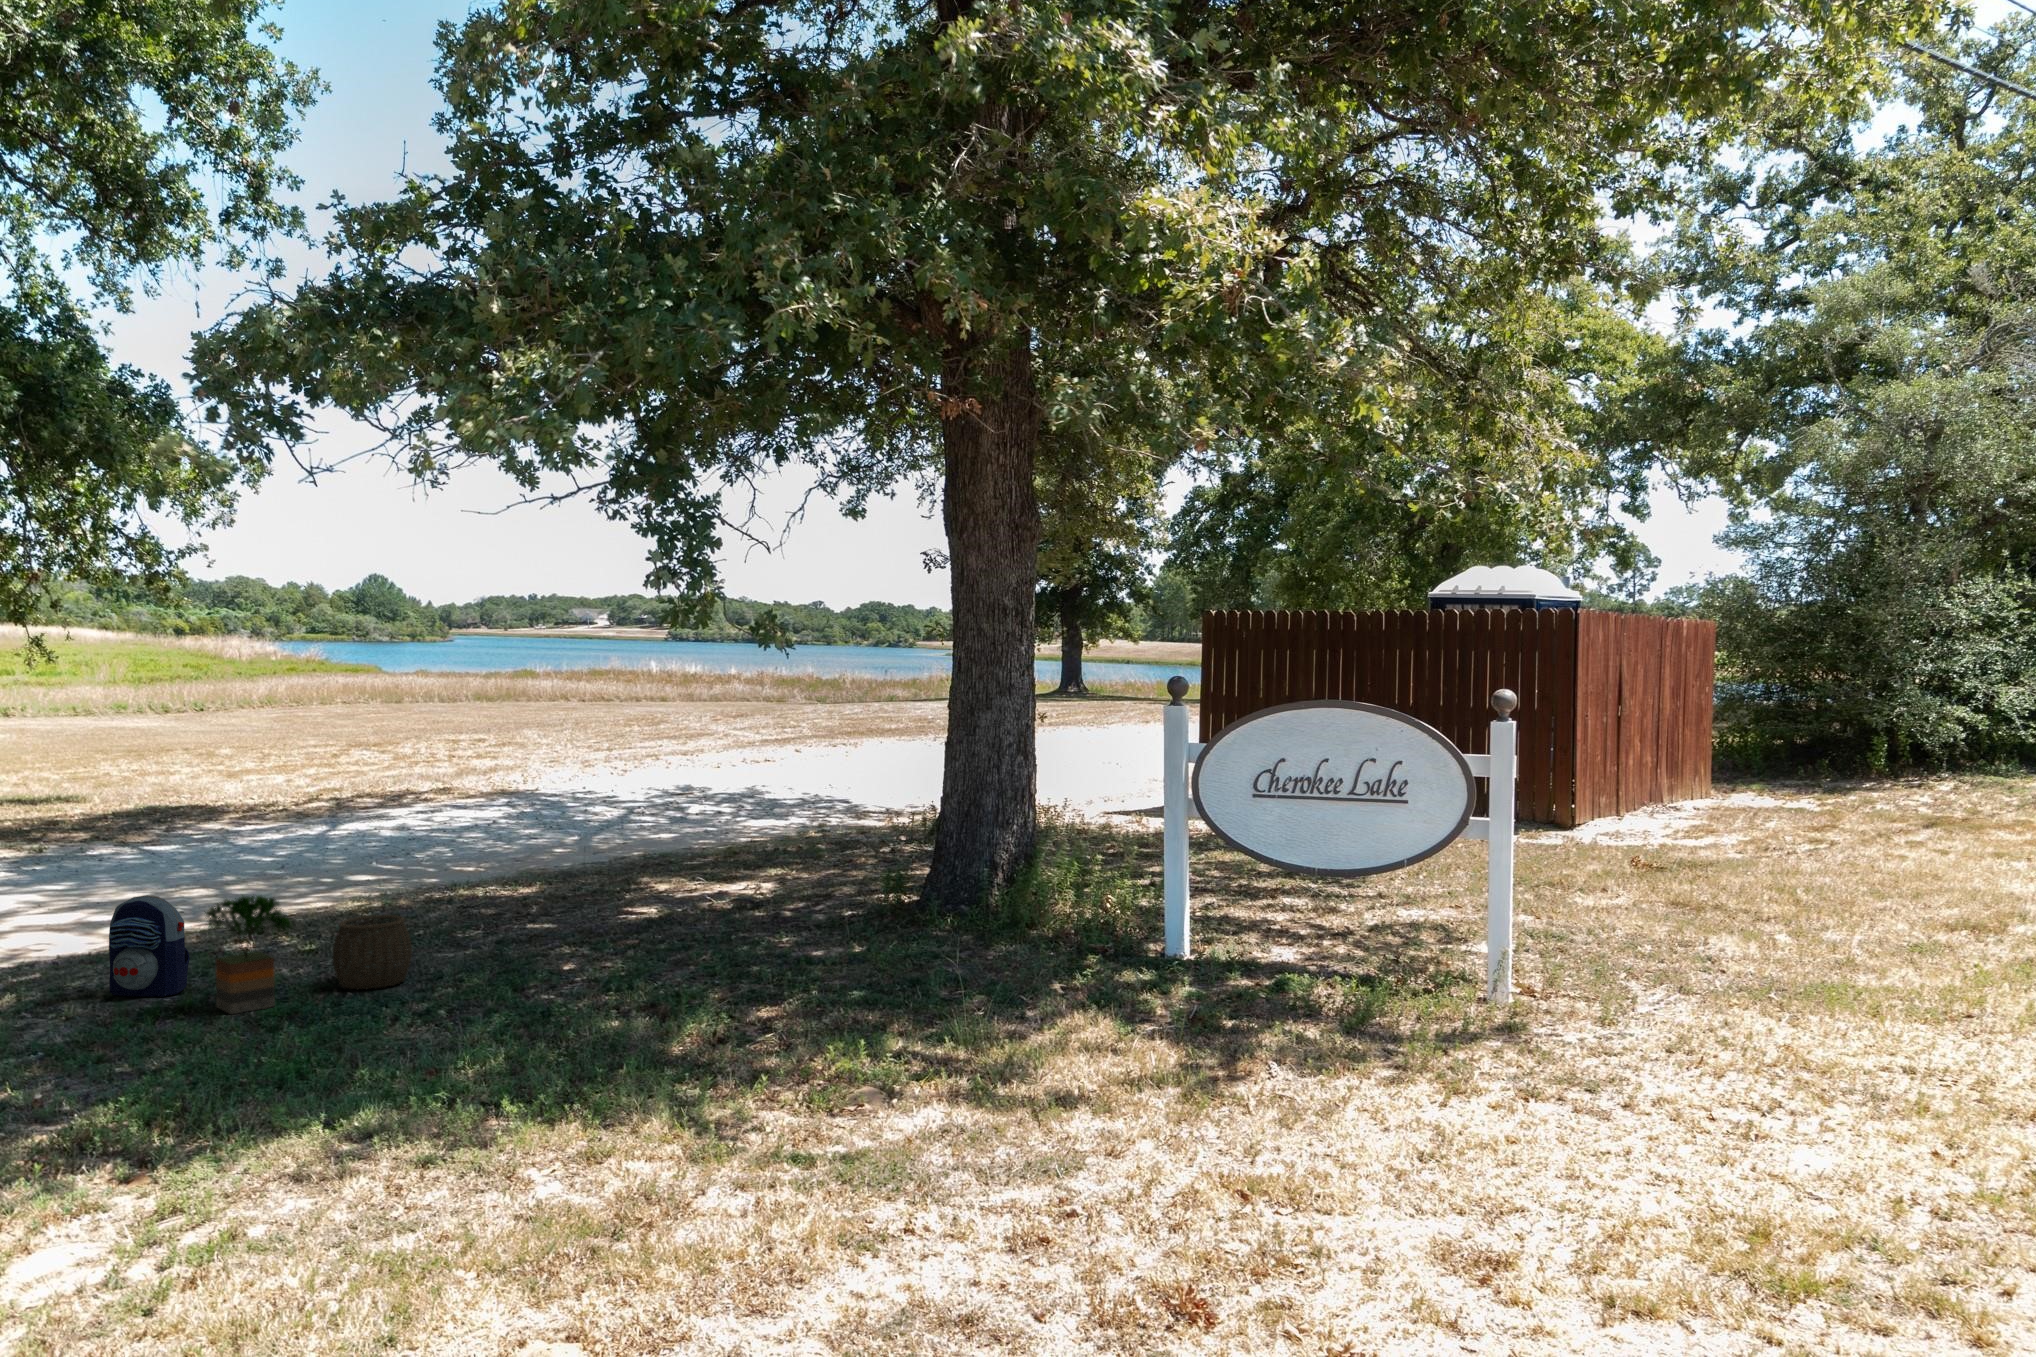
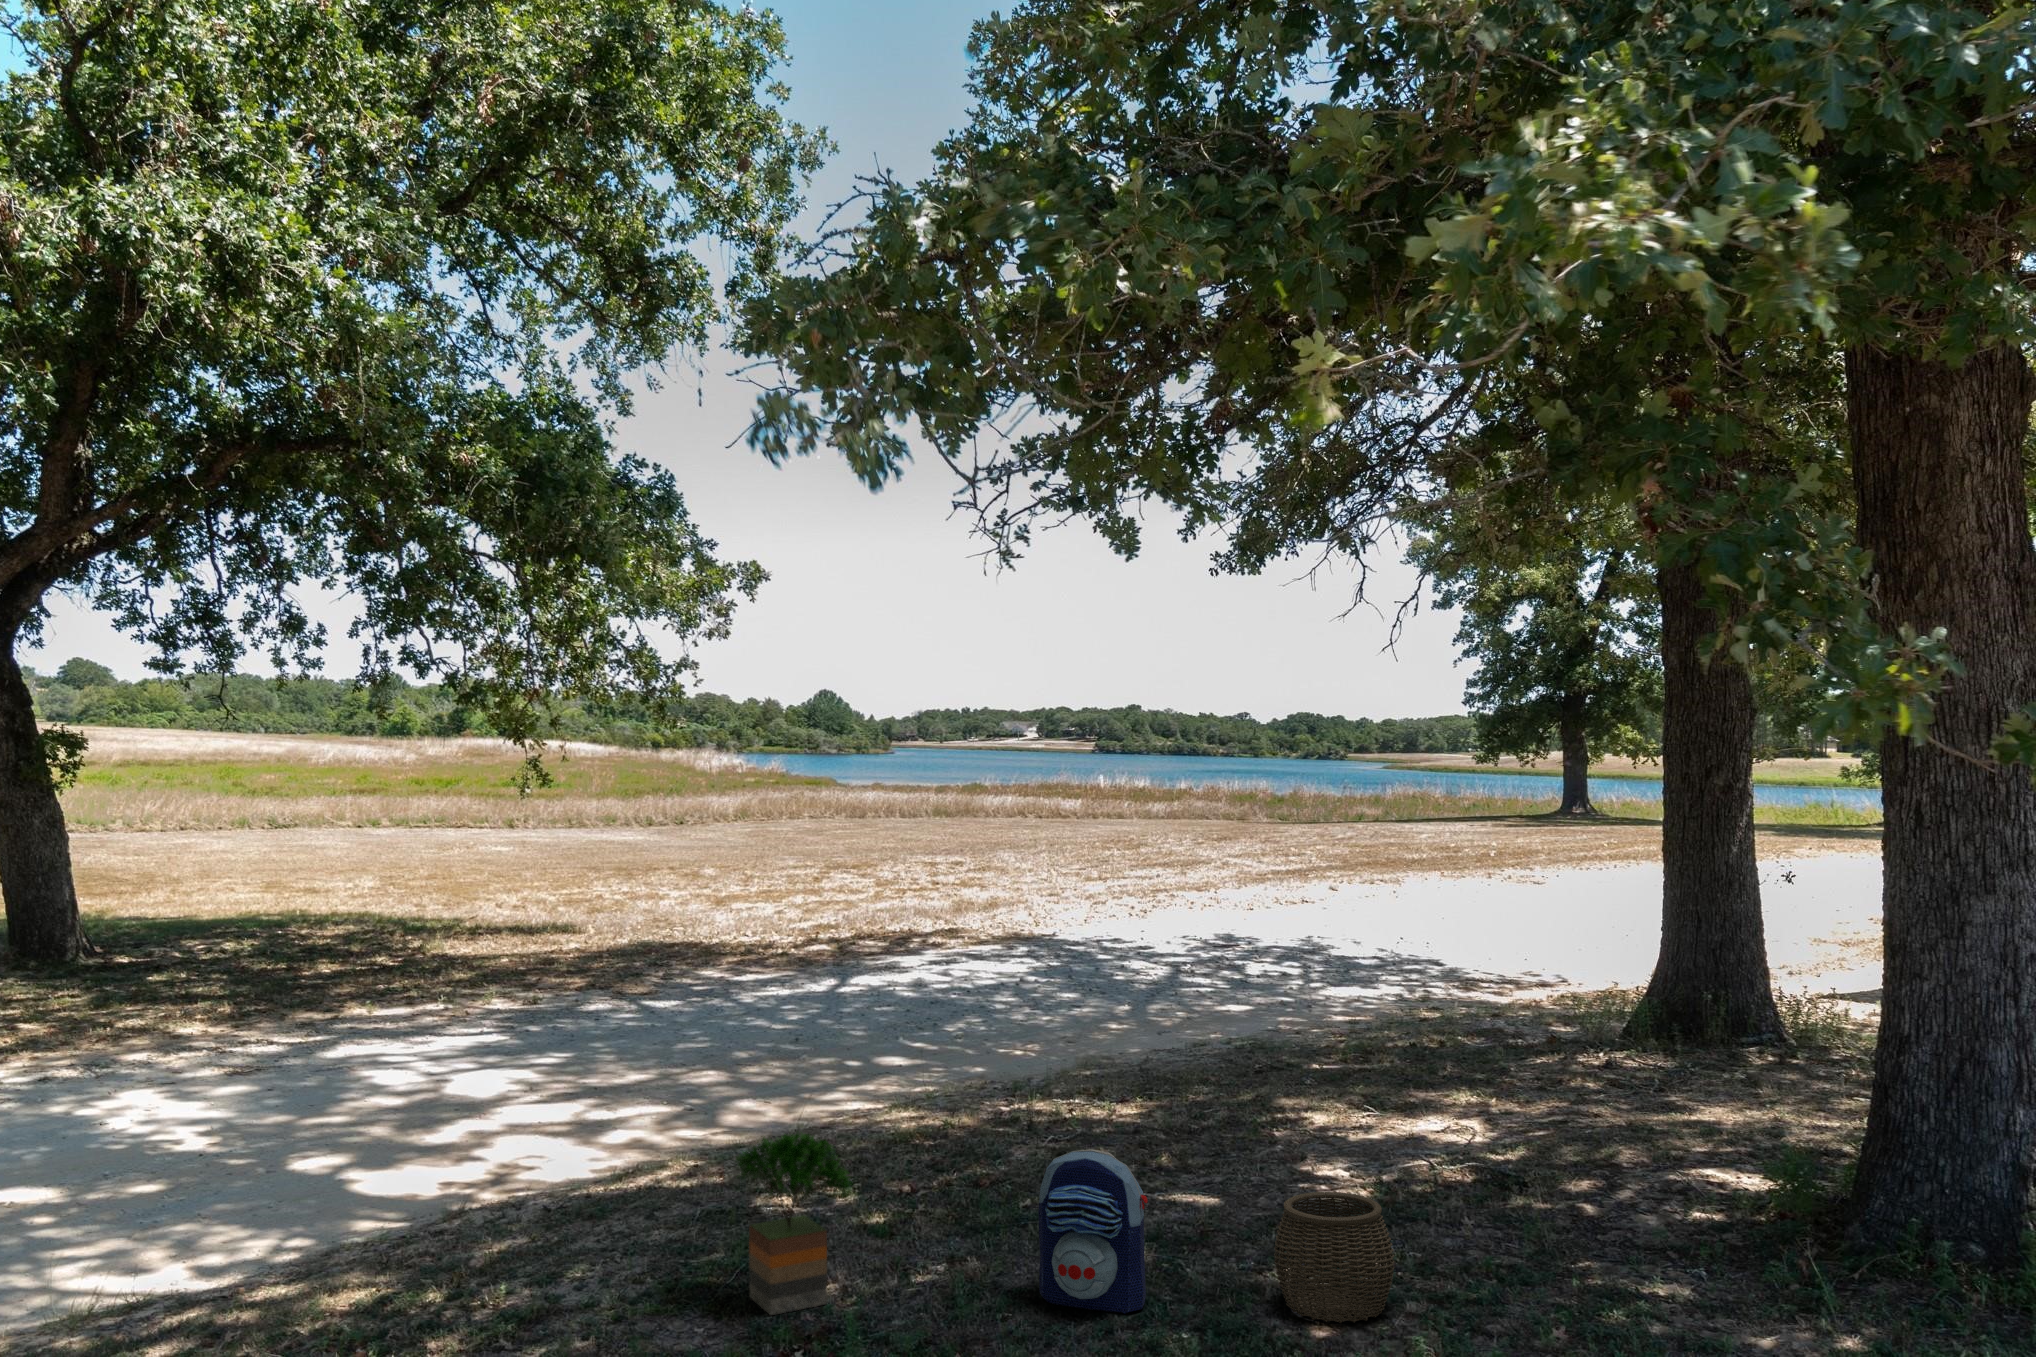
backpack: present [109,895,190,997] -> present [1038,1149,1147,1314]
woven basket: present [332,915,412,989] -> present [1274,1192,1395,1323]

